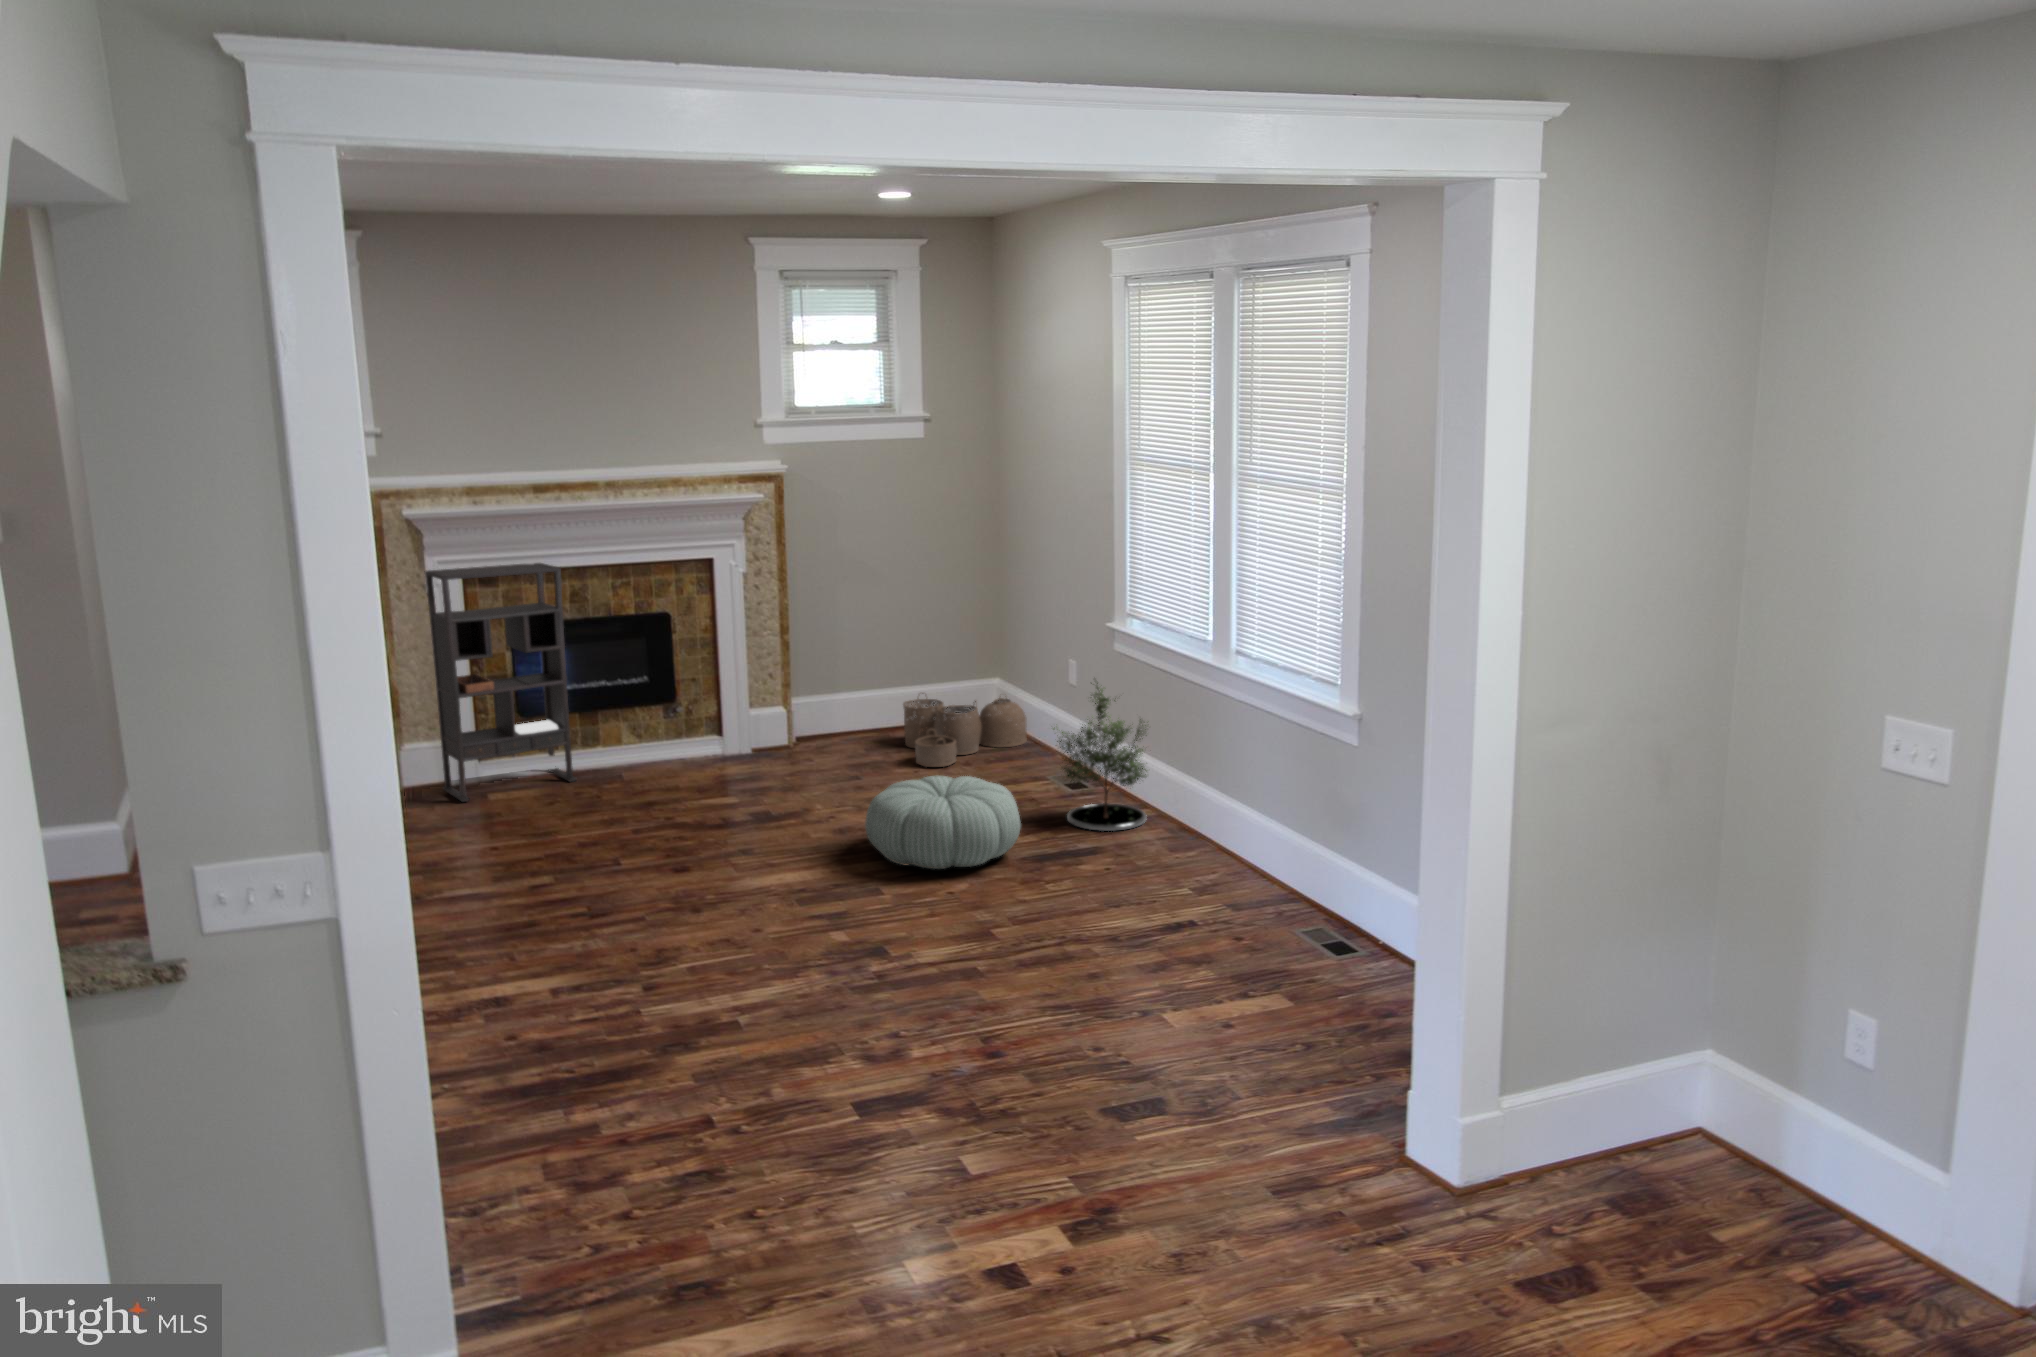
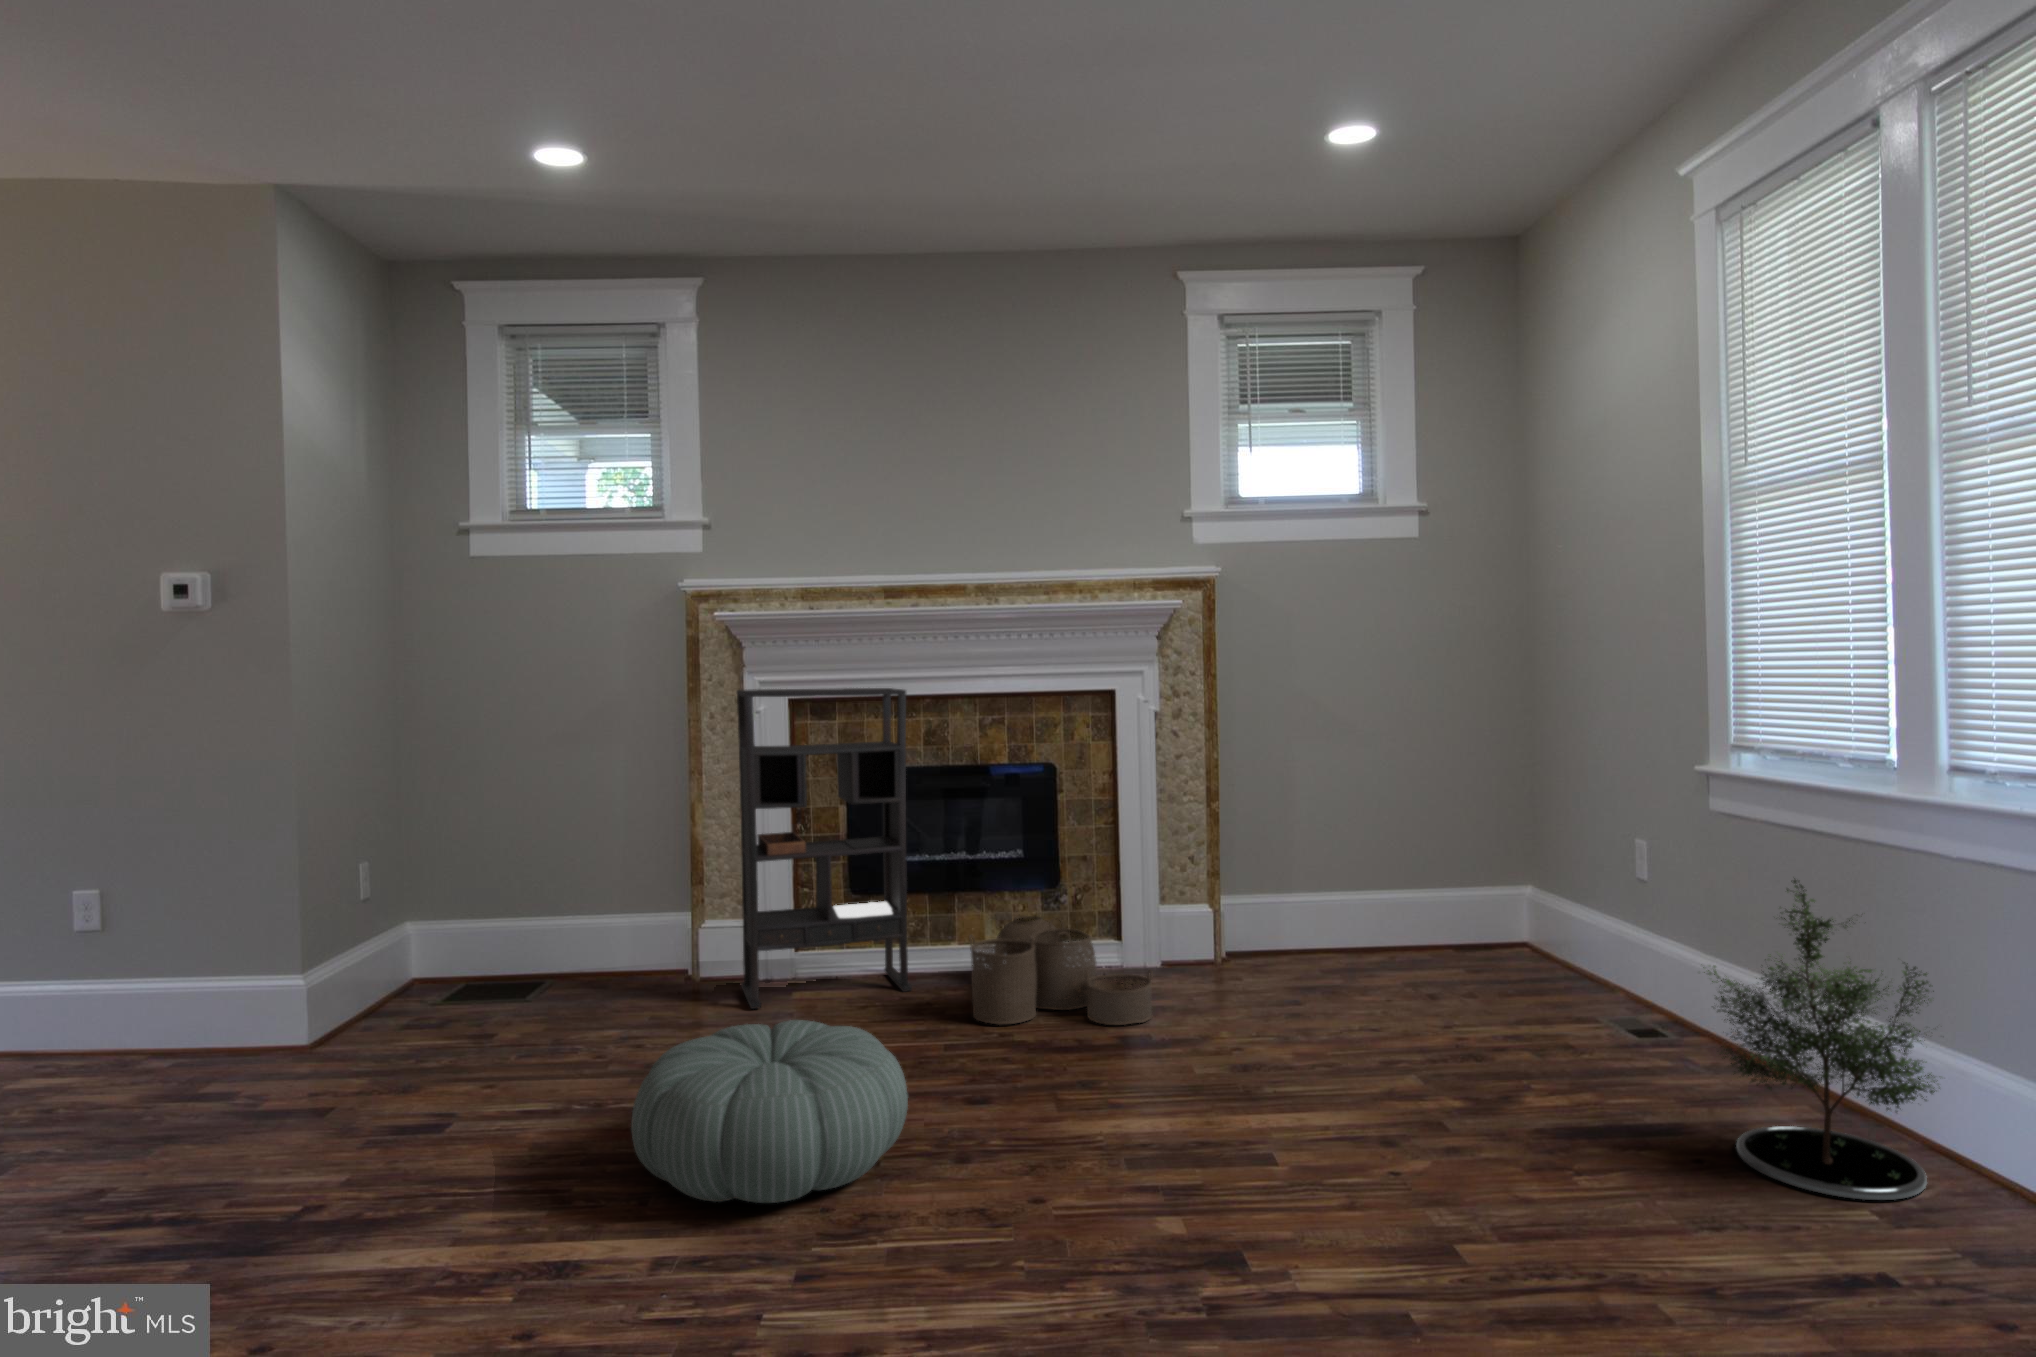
woven basket: present [903,698,1027,767] -> present [969,911,1152,1025]
pouf: present [865,776,1021,869] -> present [631,1020,908,1203]

